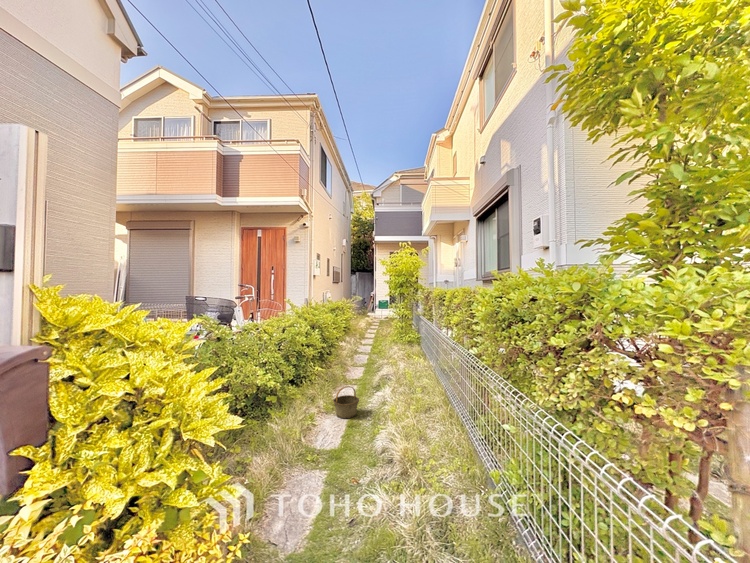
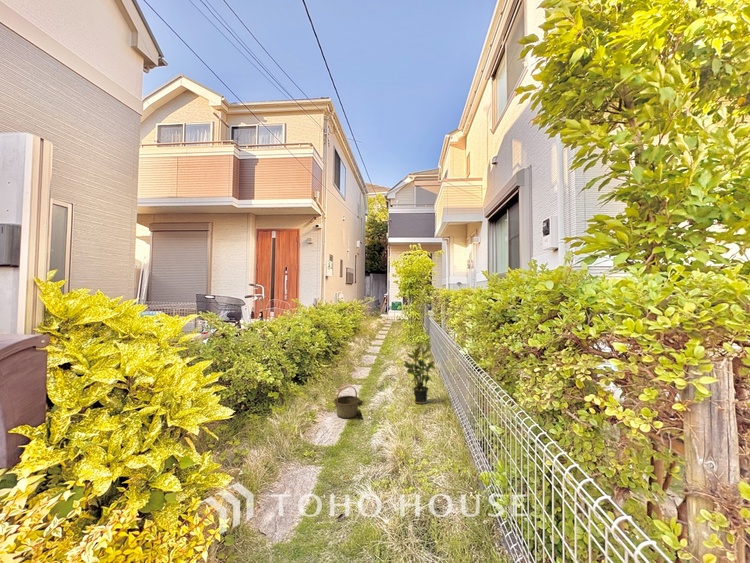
potted plant: none [402,342,434,402] -> present [404,345,435,404]

